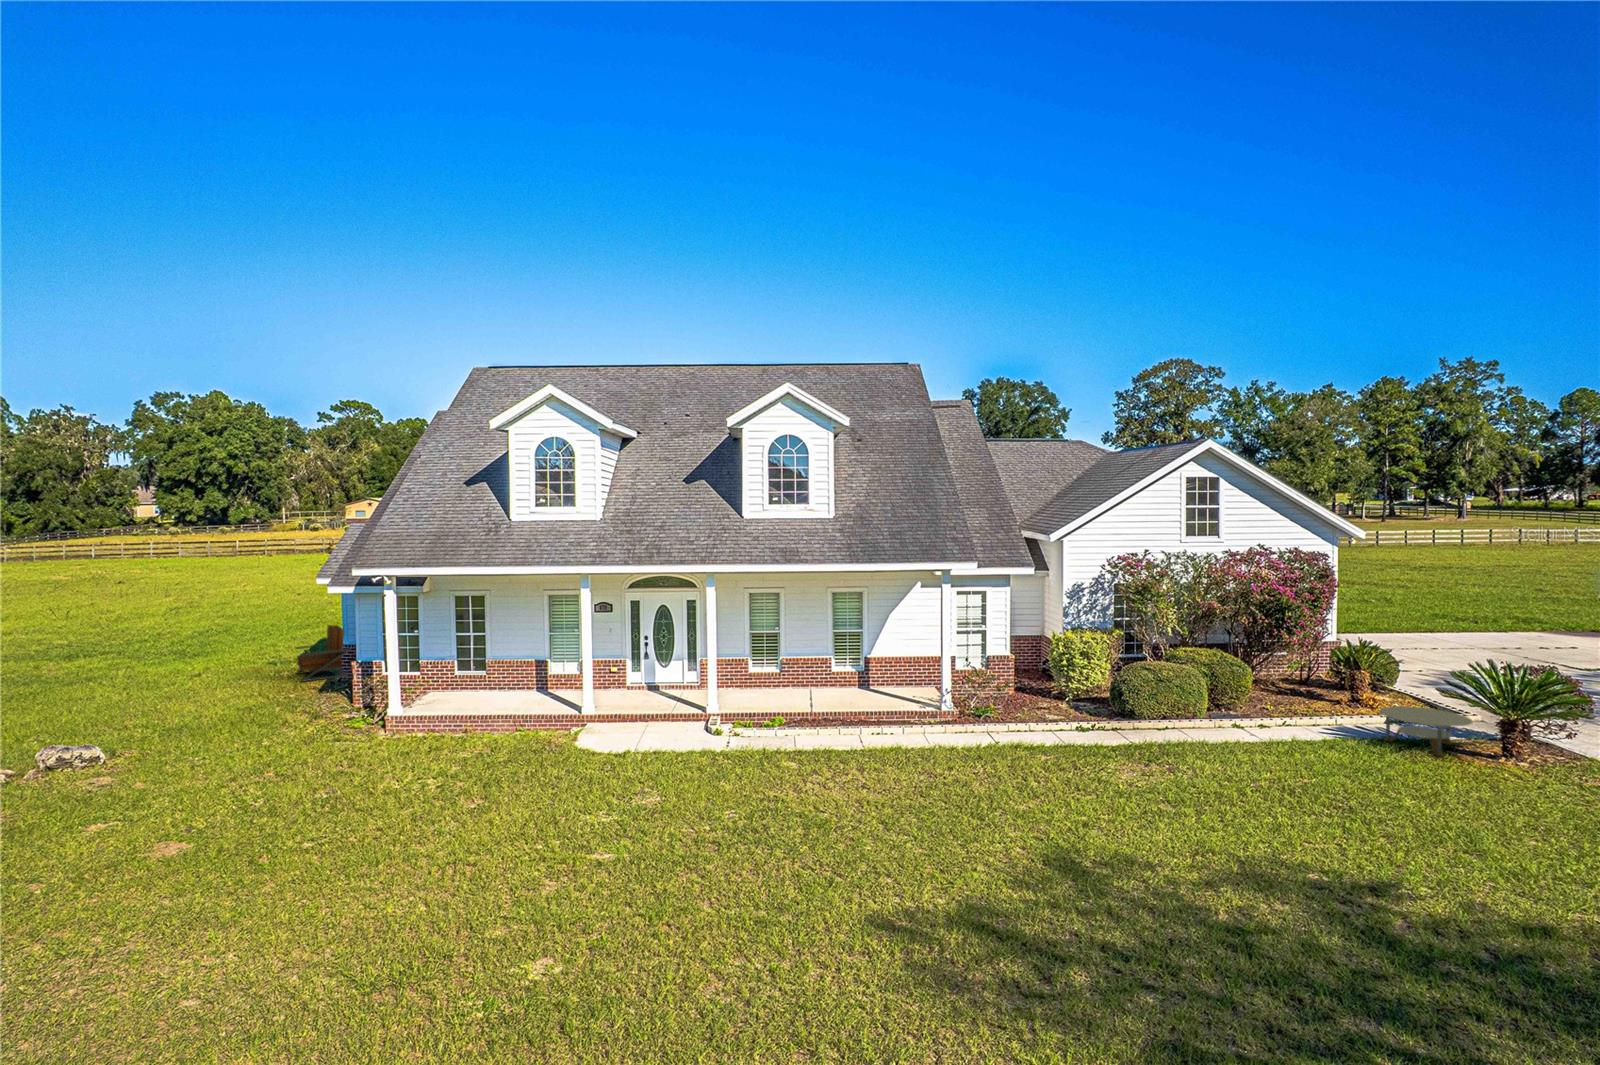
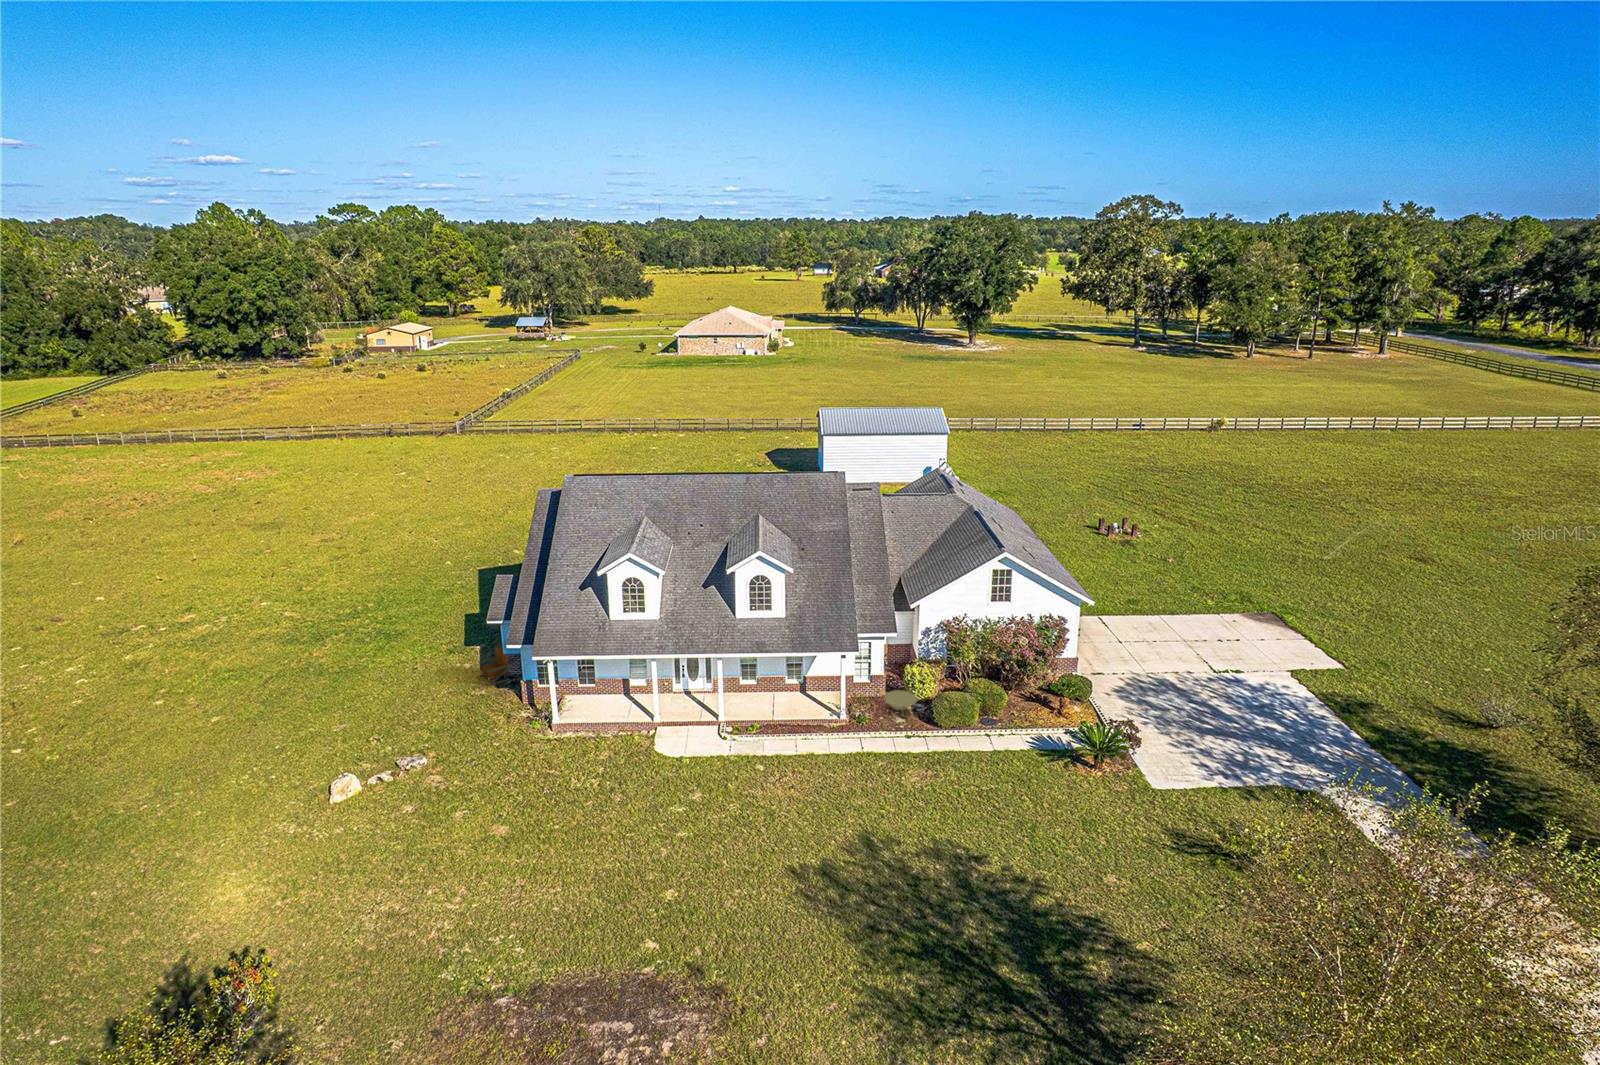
round table: present [1380,706,1473,756] -> present [884,690,917,718]

